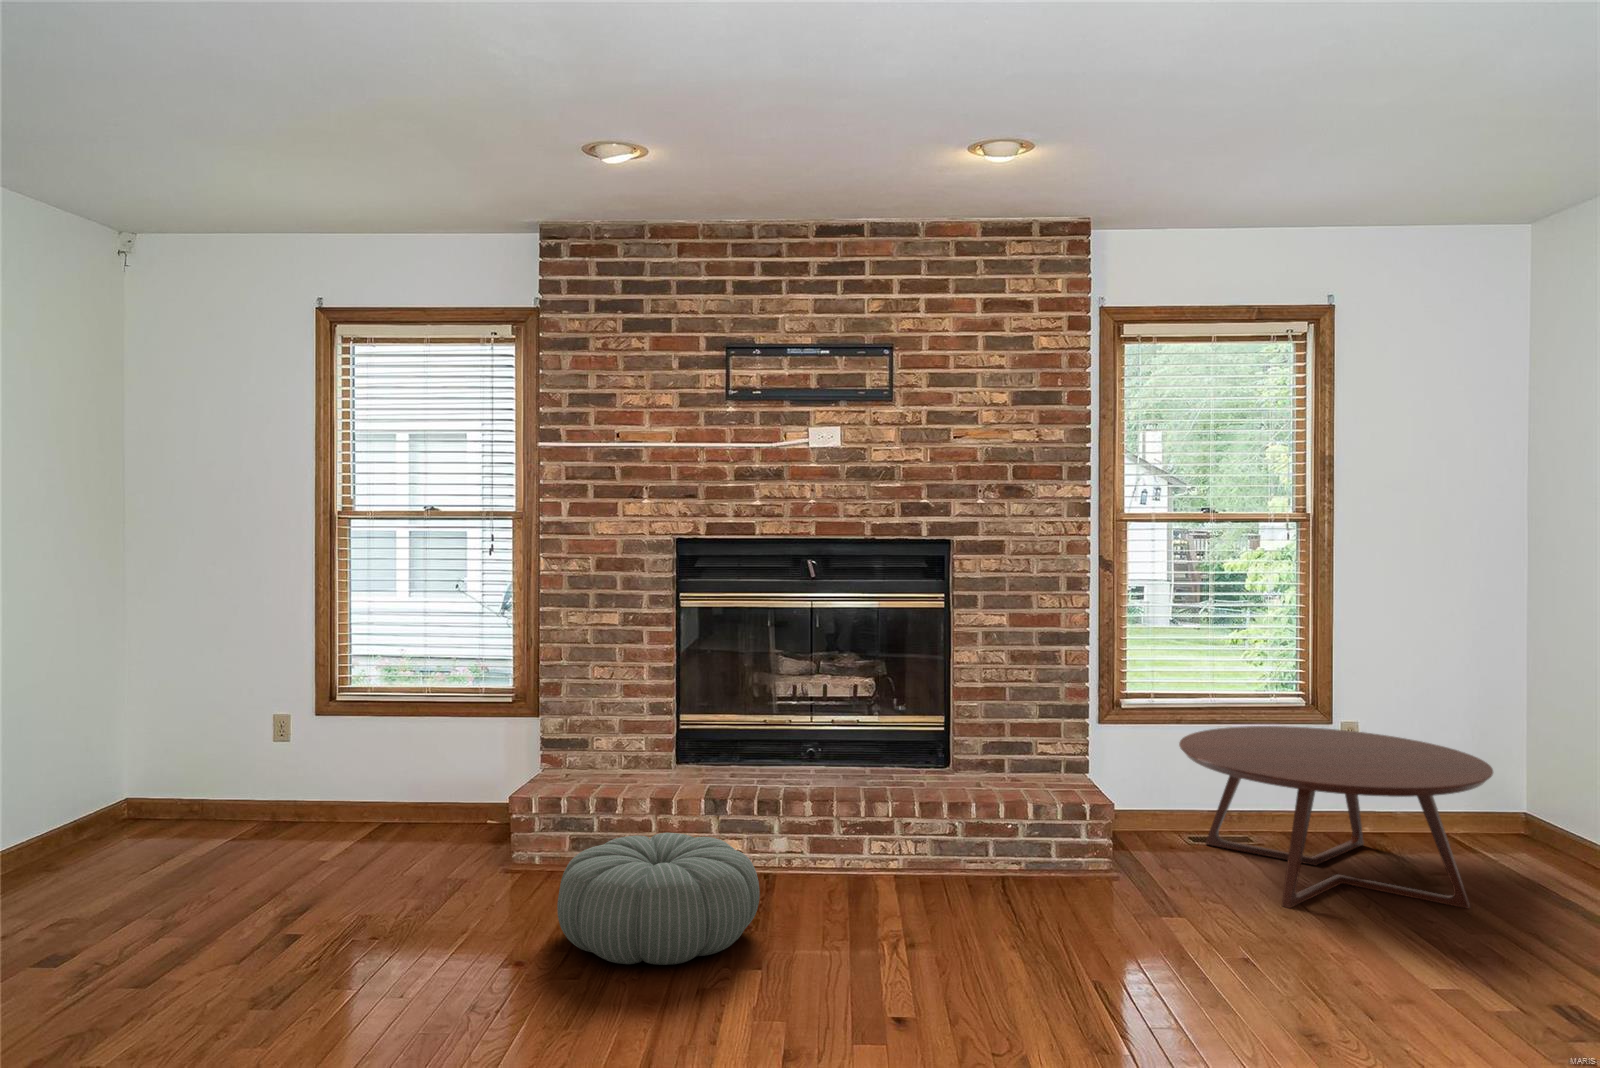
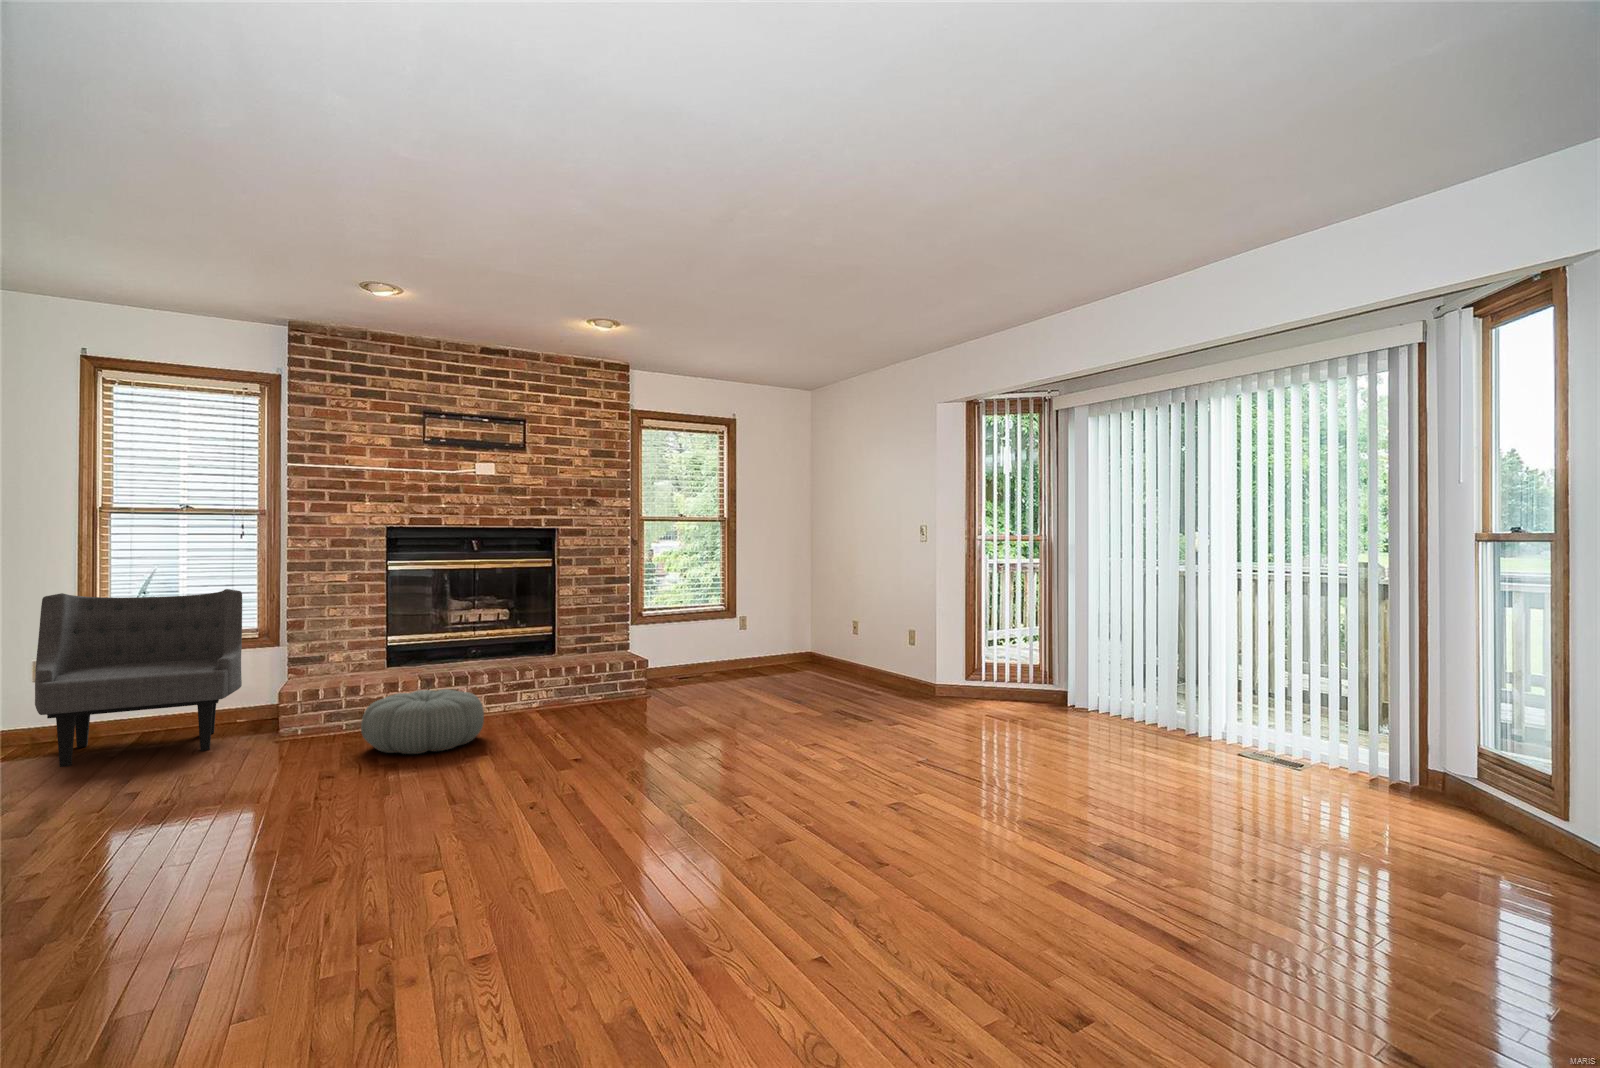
armchair: none [203,633,473,883] -> present [35,589,242,767]
coffee table: present [1179,726,1493,909] -> none [675,621,808,697]

